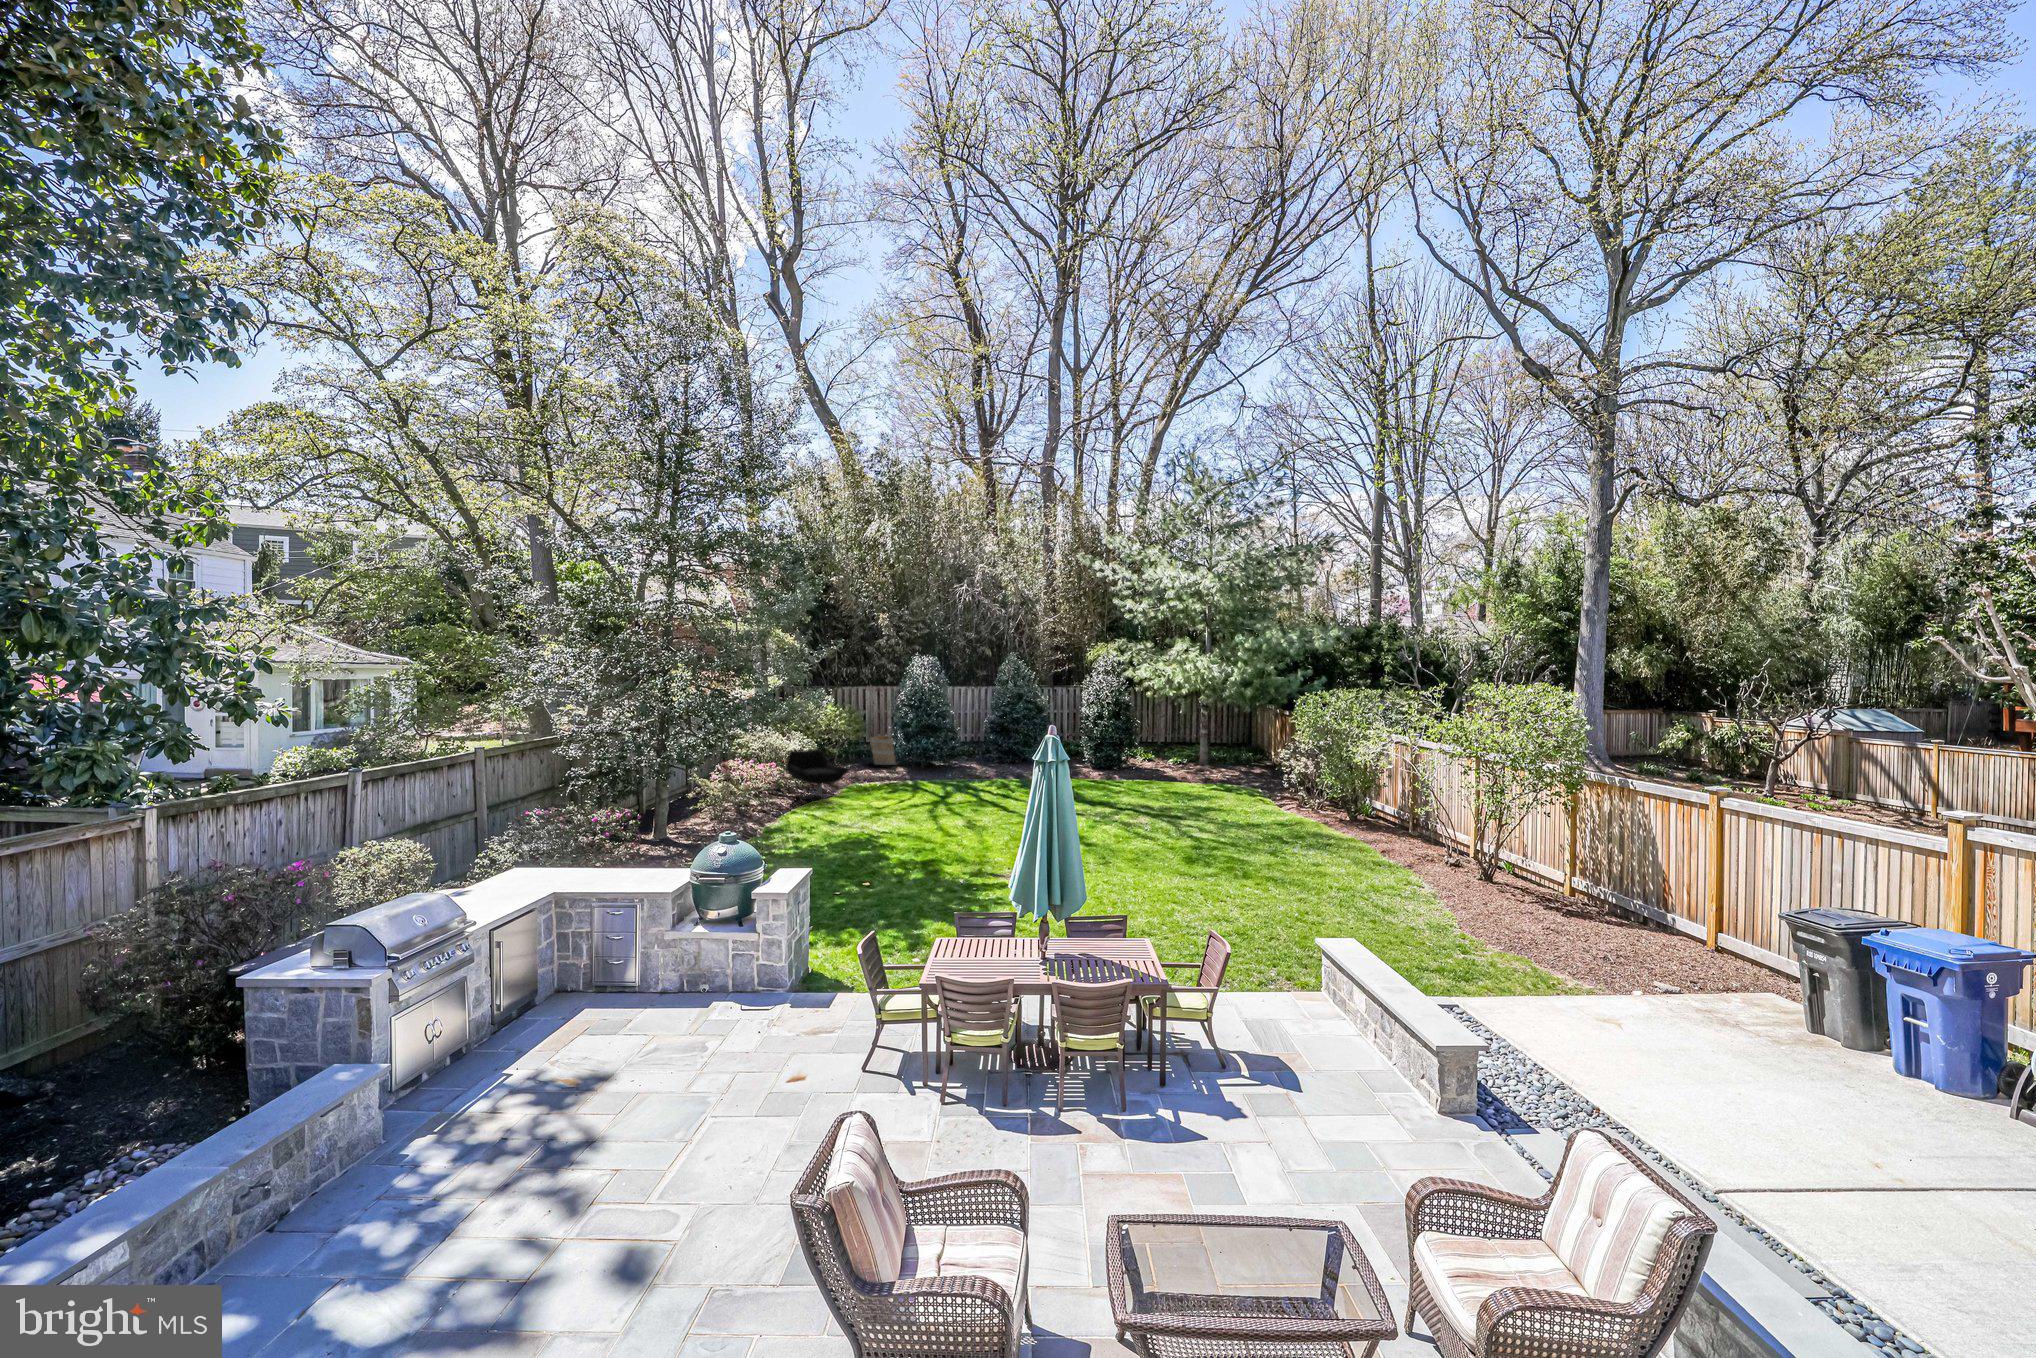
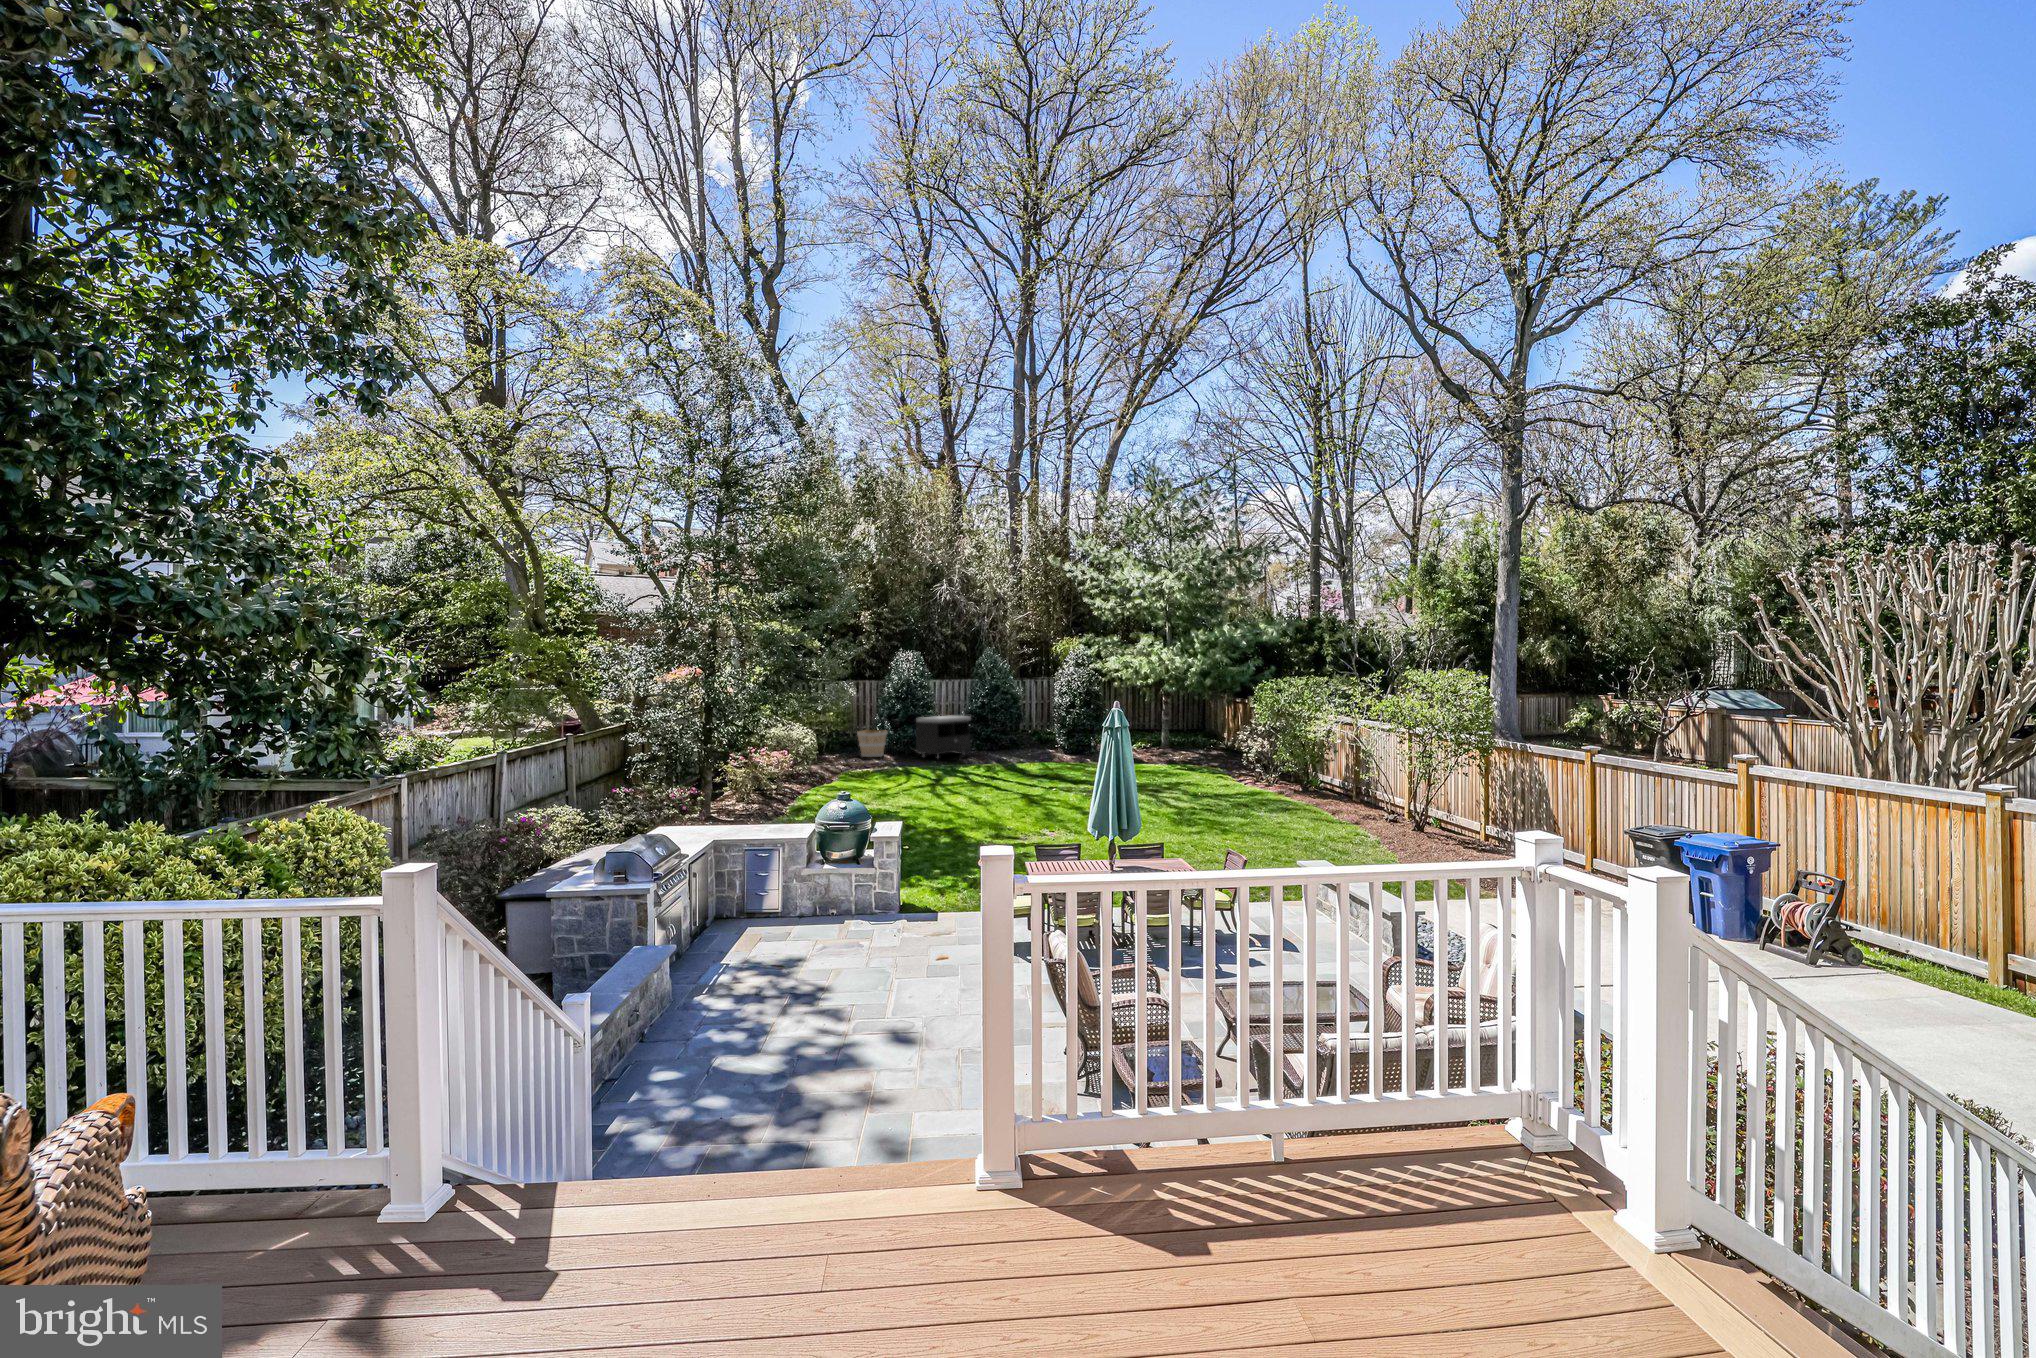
storage bench: none [932,723,992,768] -> present [916,716,971,756]
lounge chair: present [786,749,848,799] -> none [792,741,851,787]

